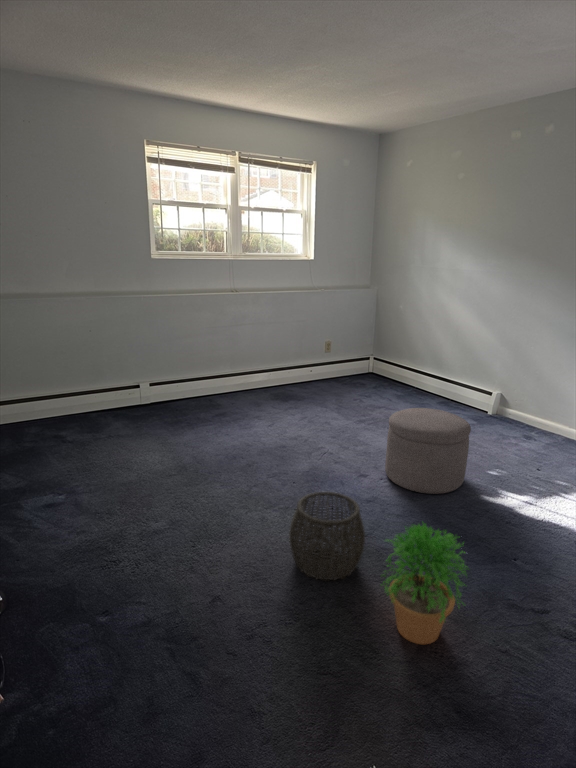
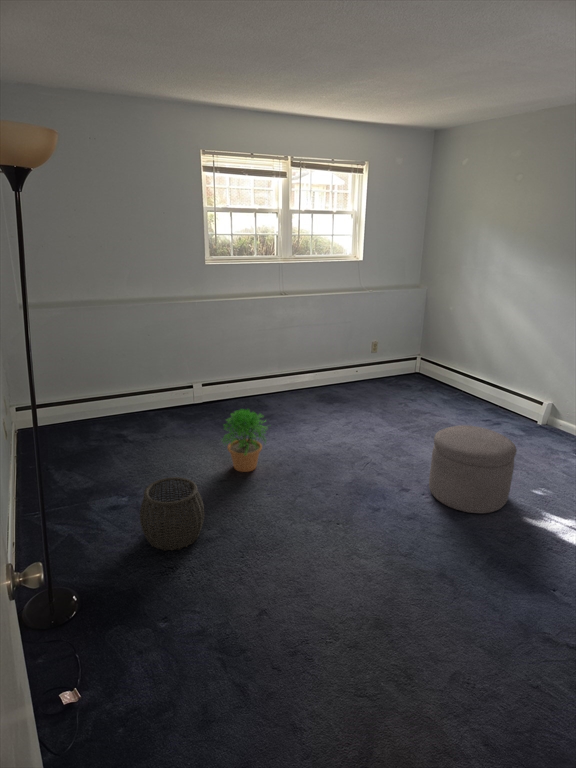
woven basket: present [289,492,365,580] -> present [140,477,204,550]
potted plant: present [384,523,466,644] -> present [223,409,266,472]

